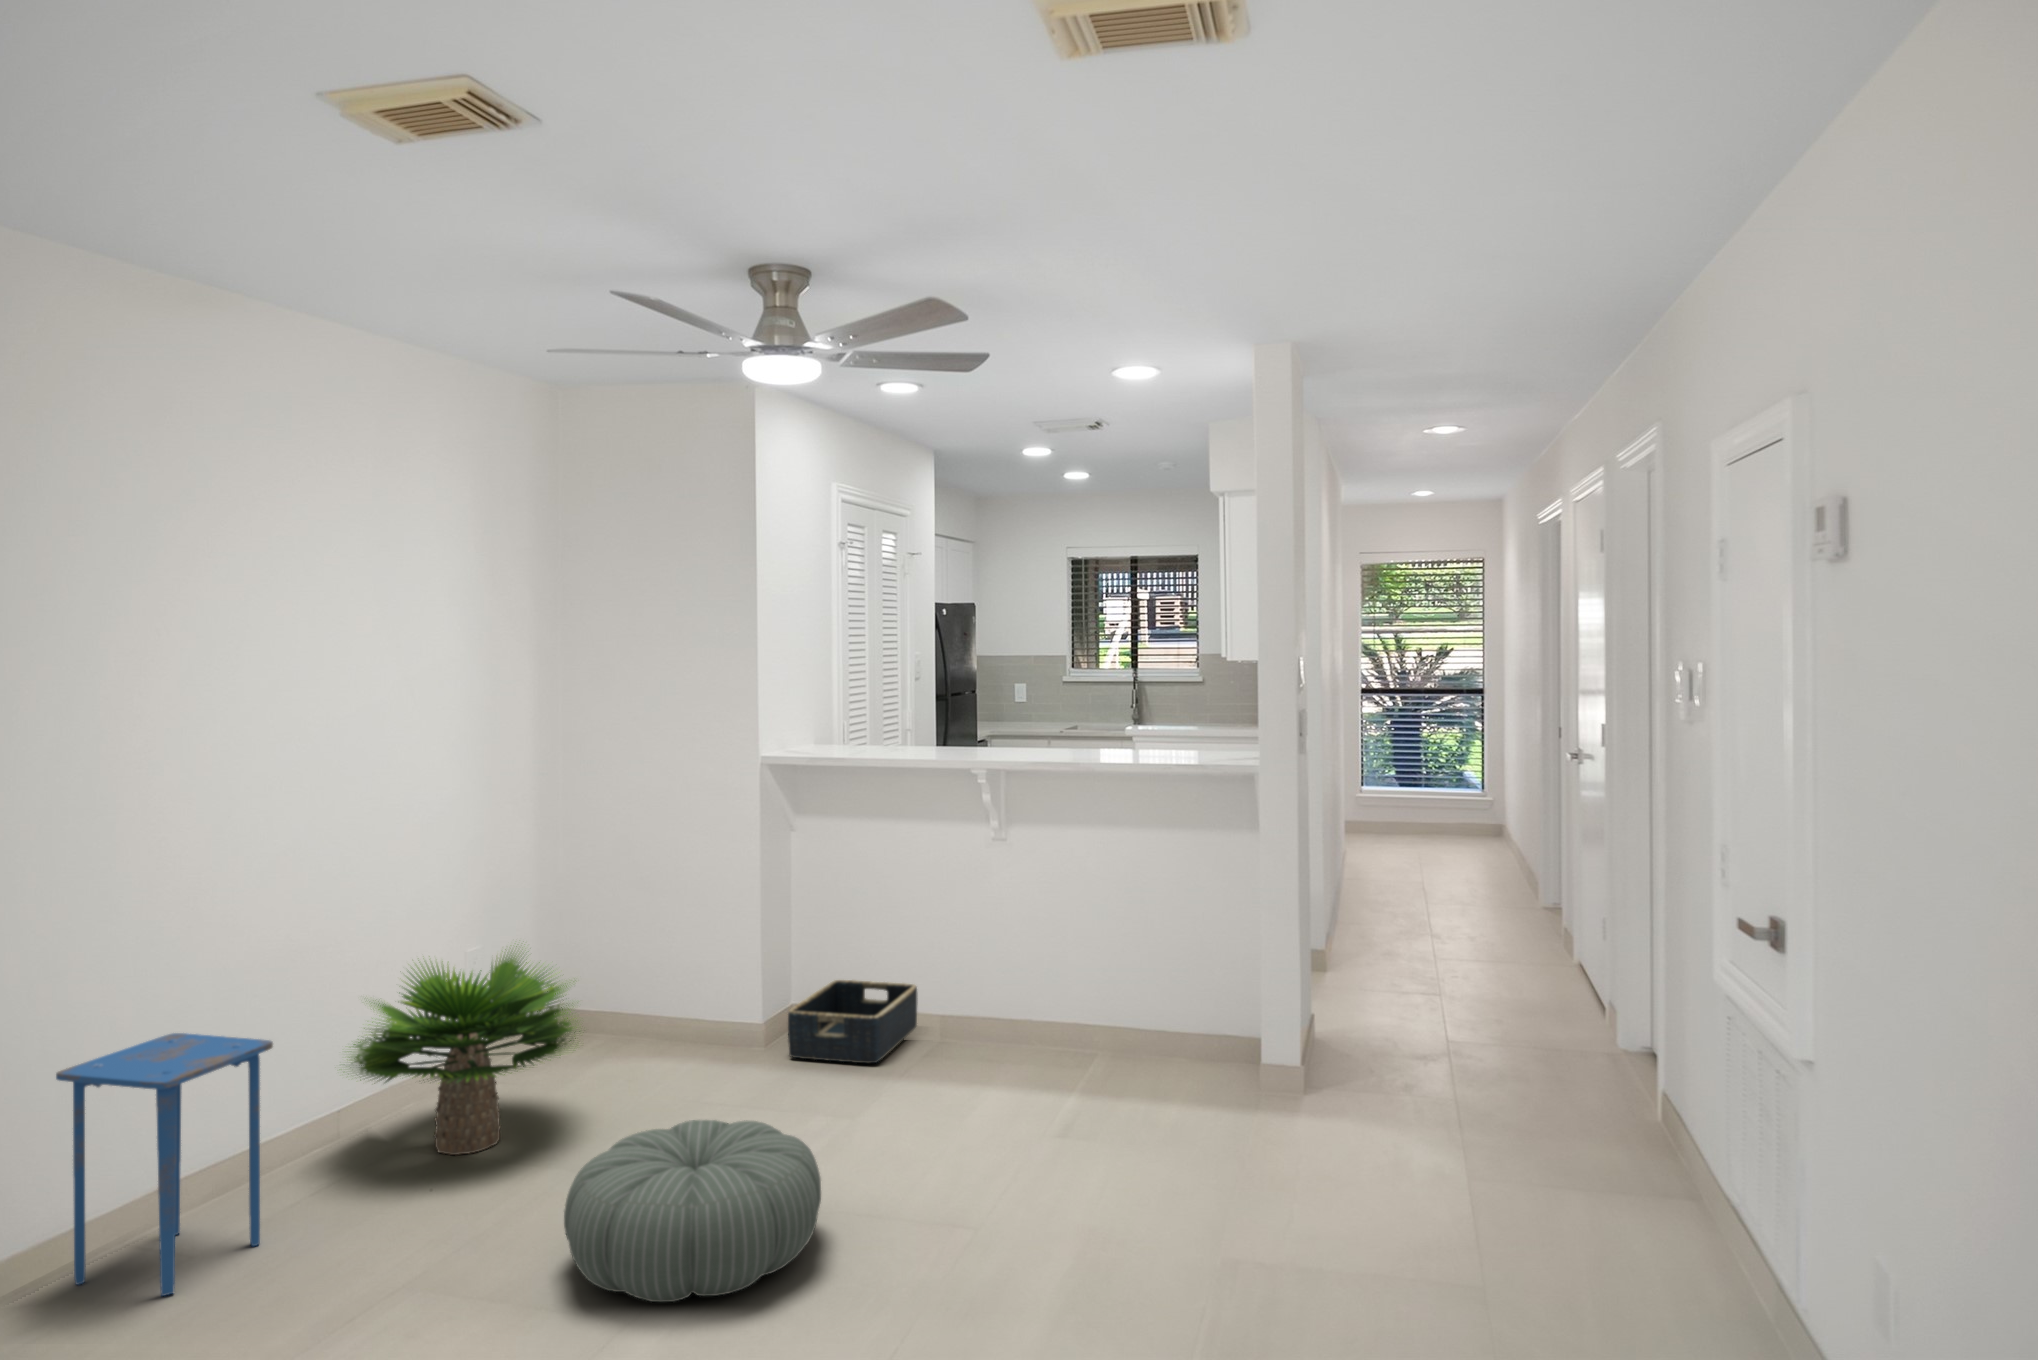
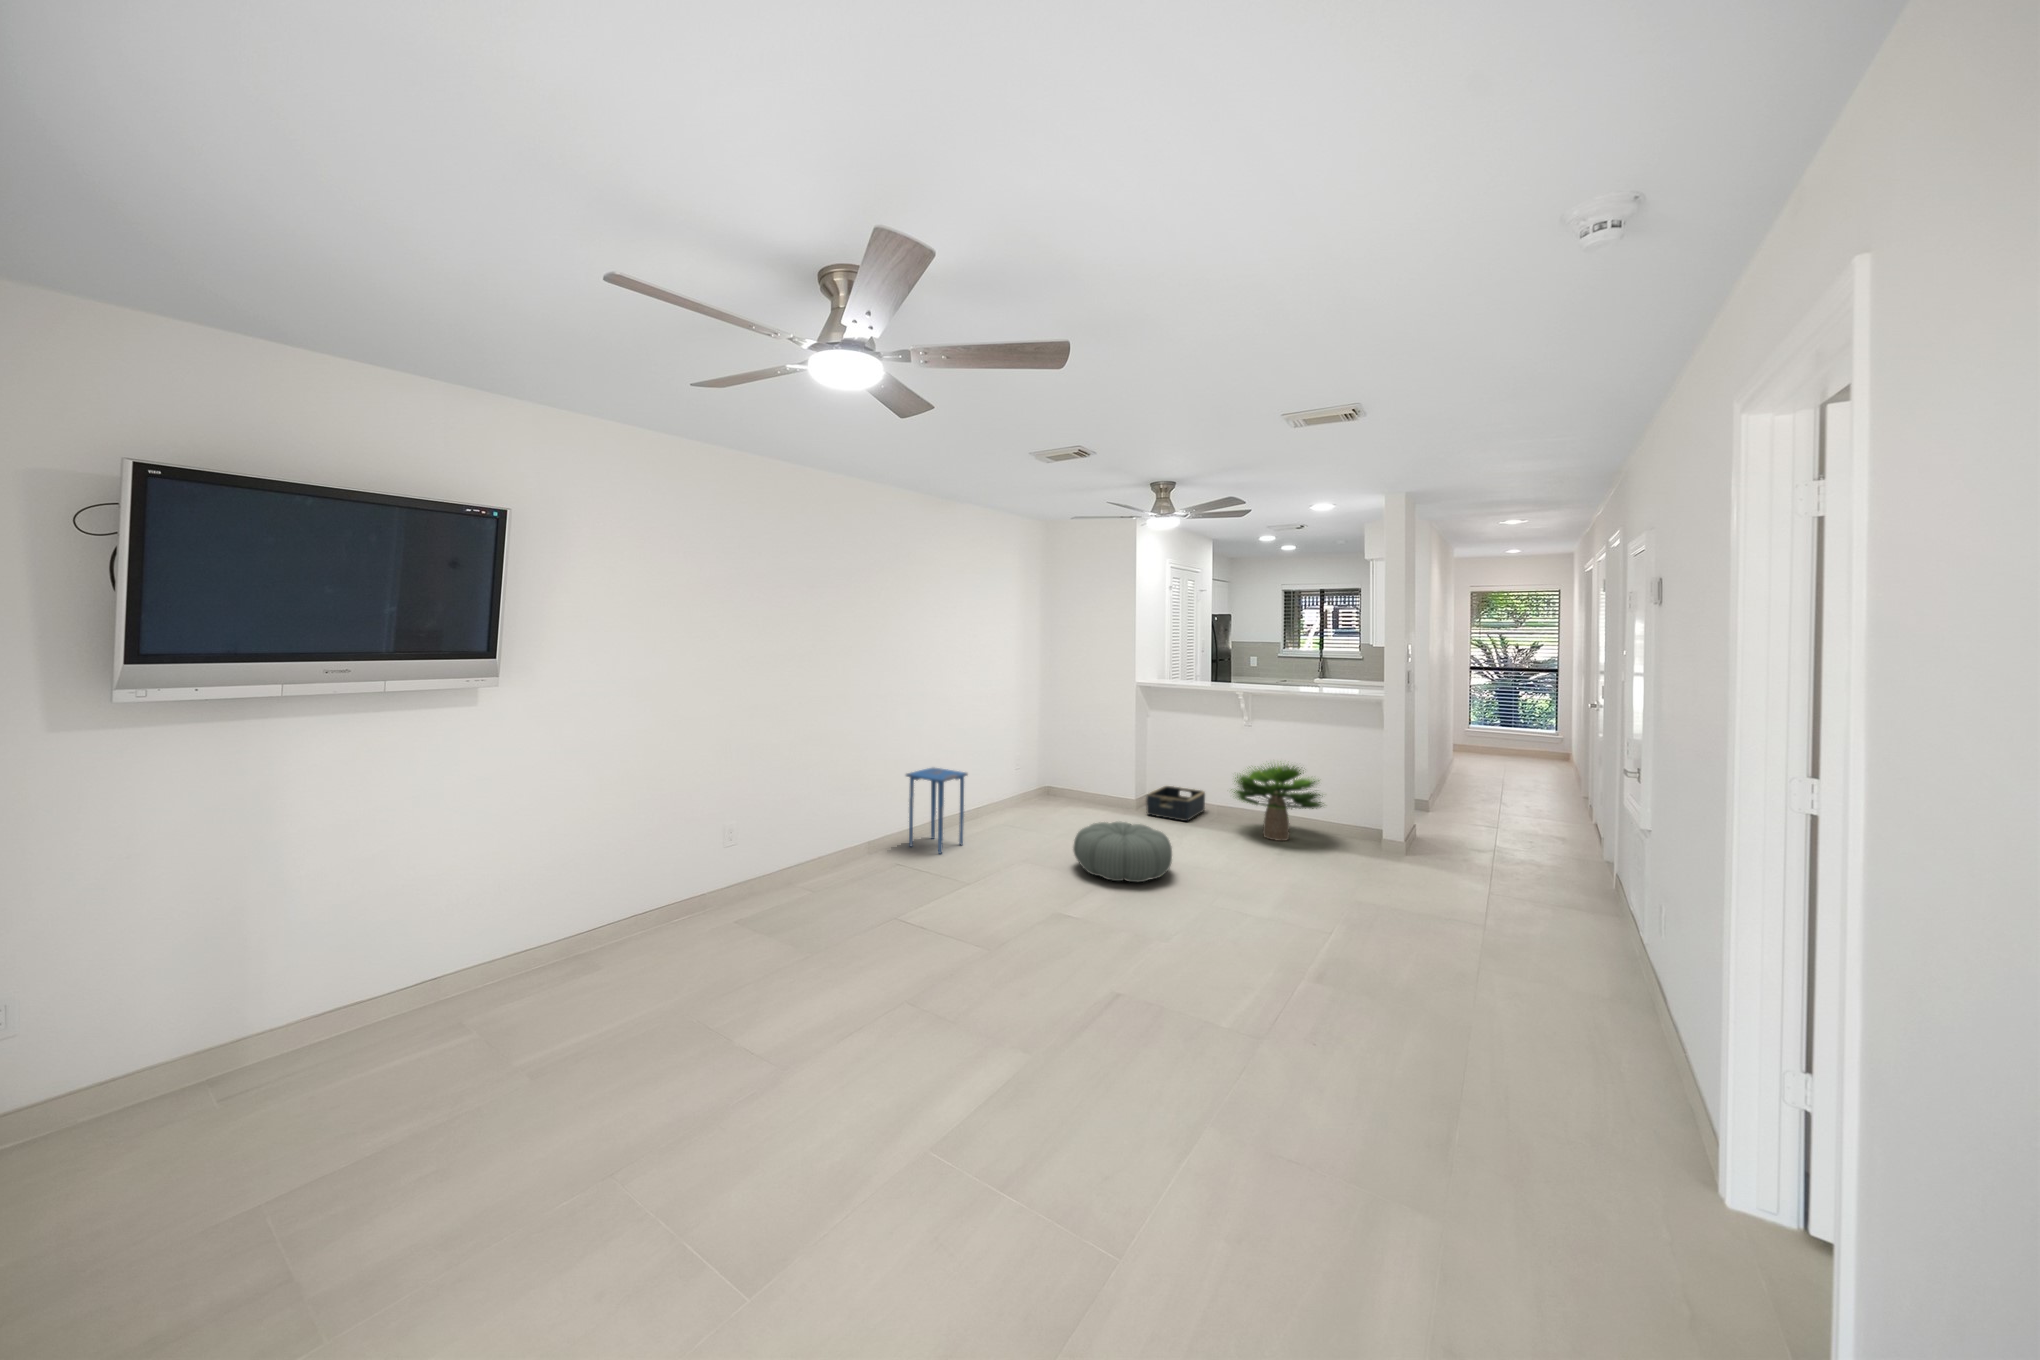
potted plant: present [349,946,580,1155] -> present [1234,763,1324,841]

